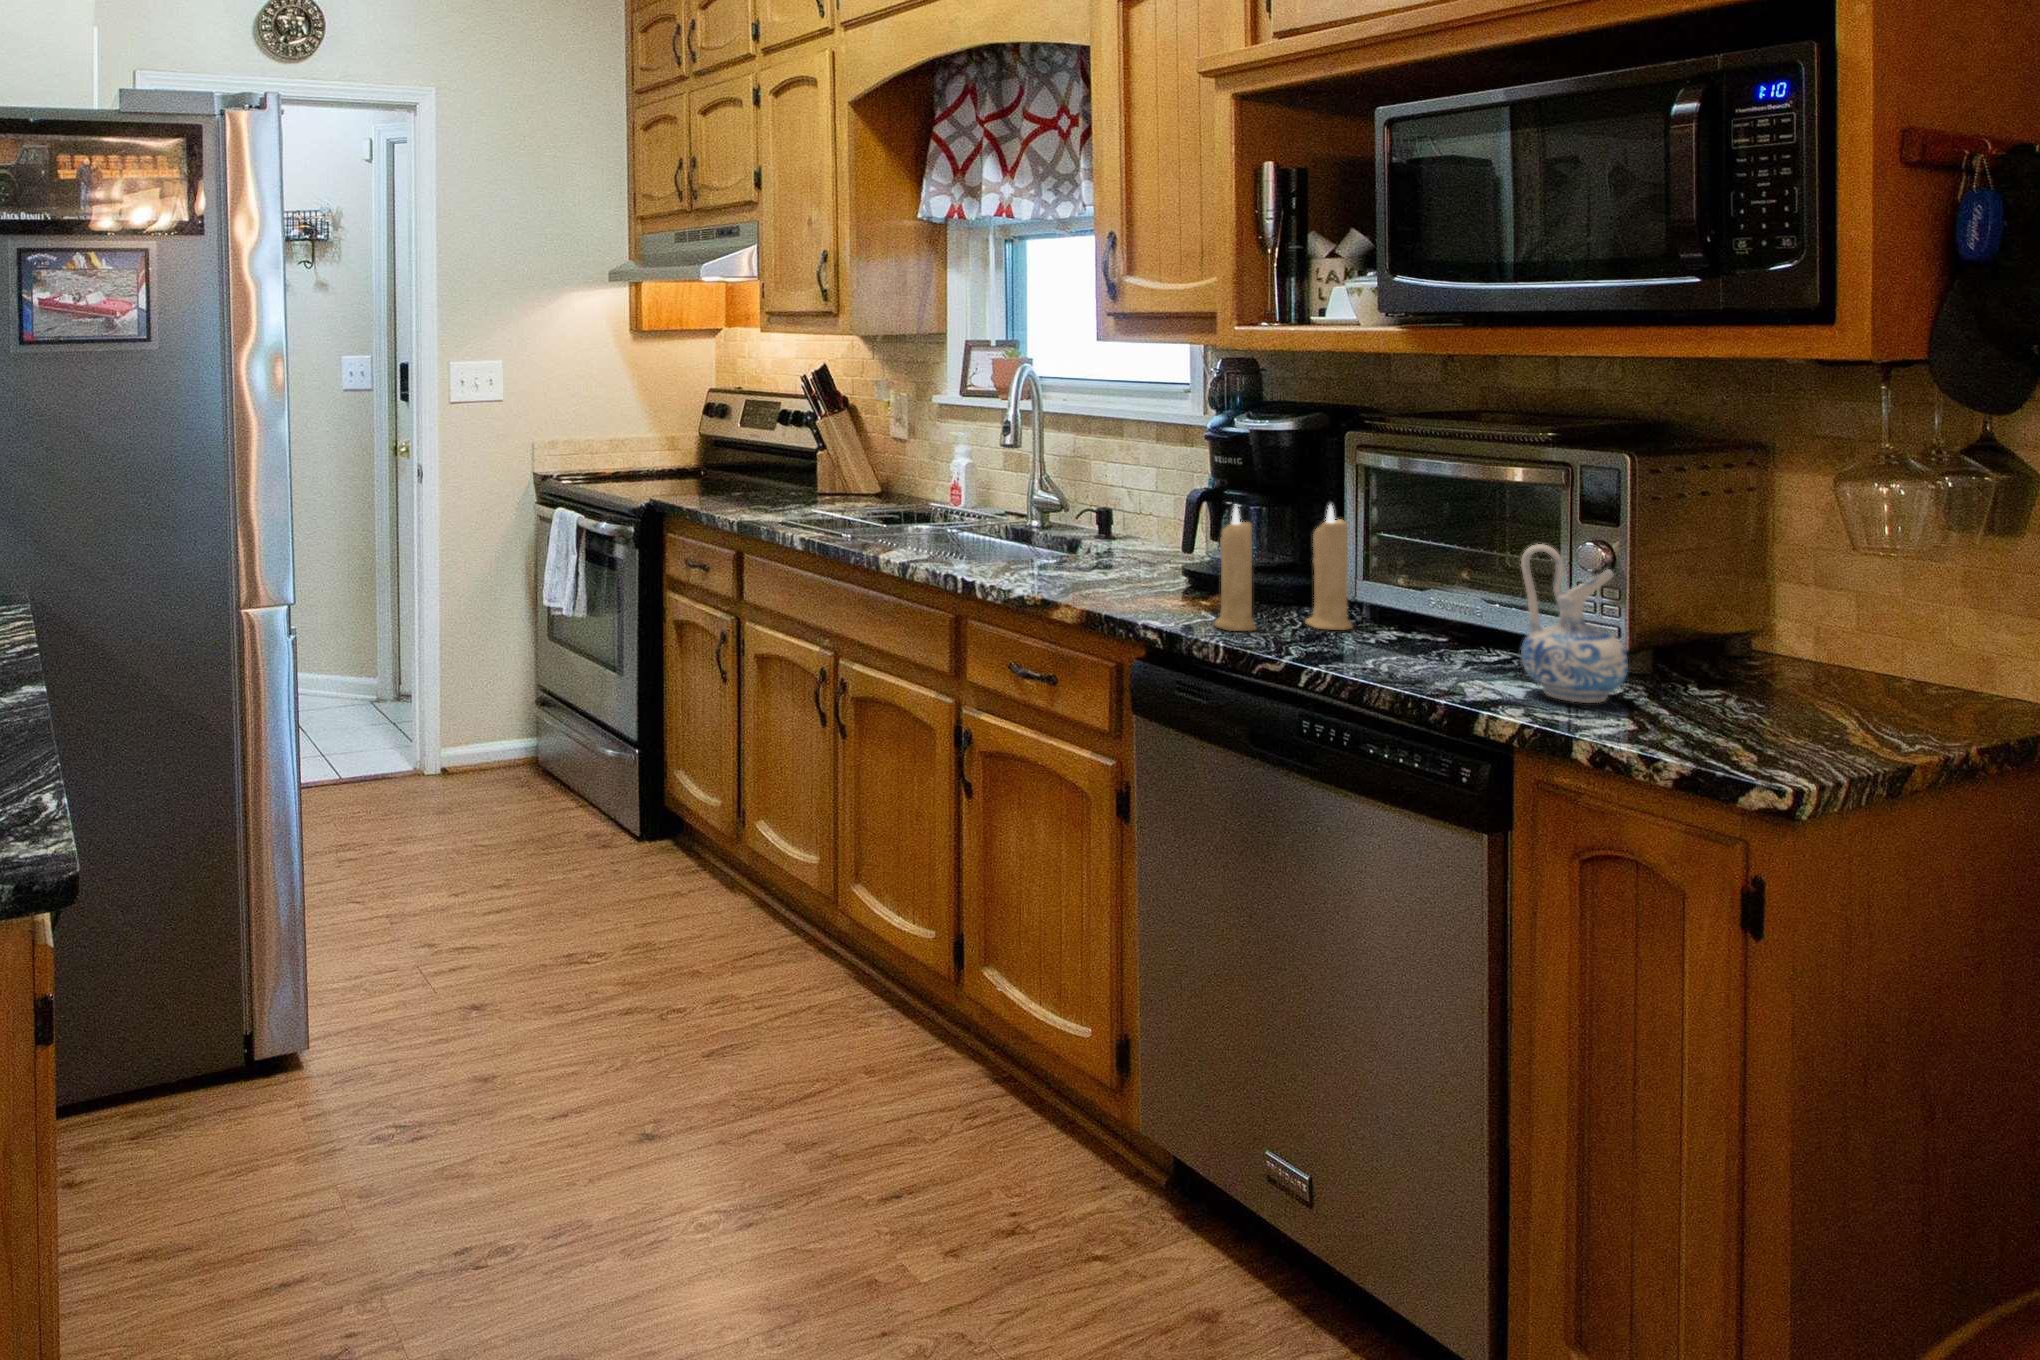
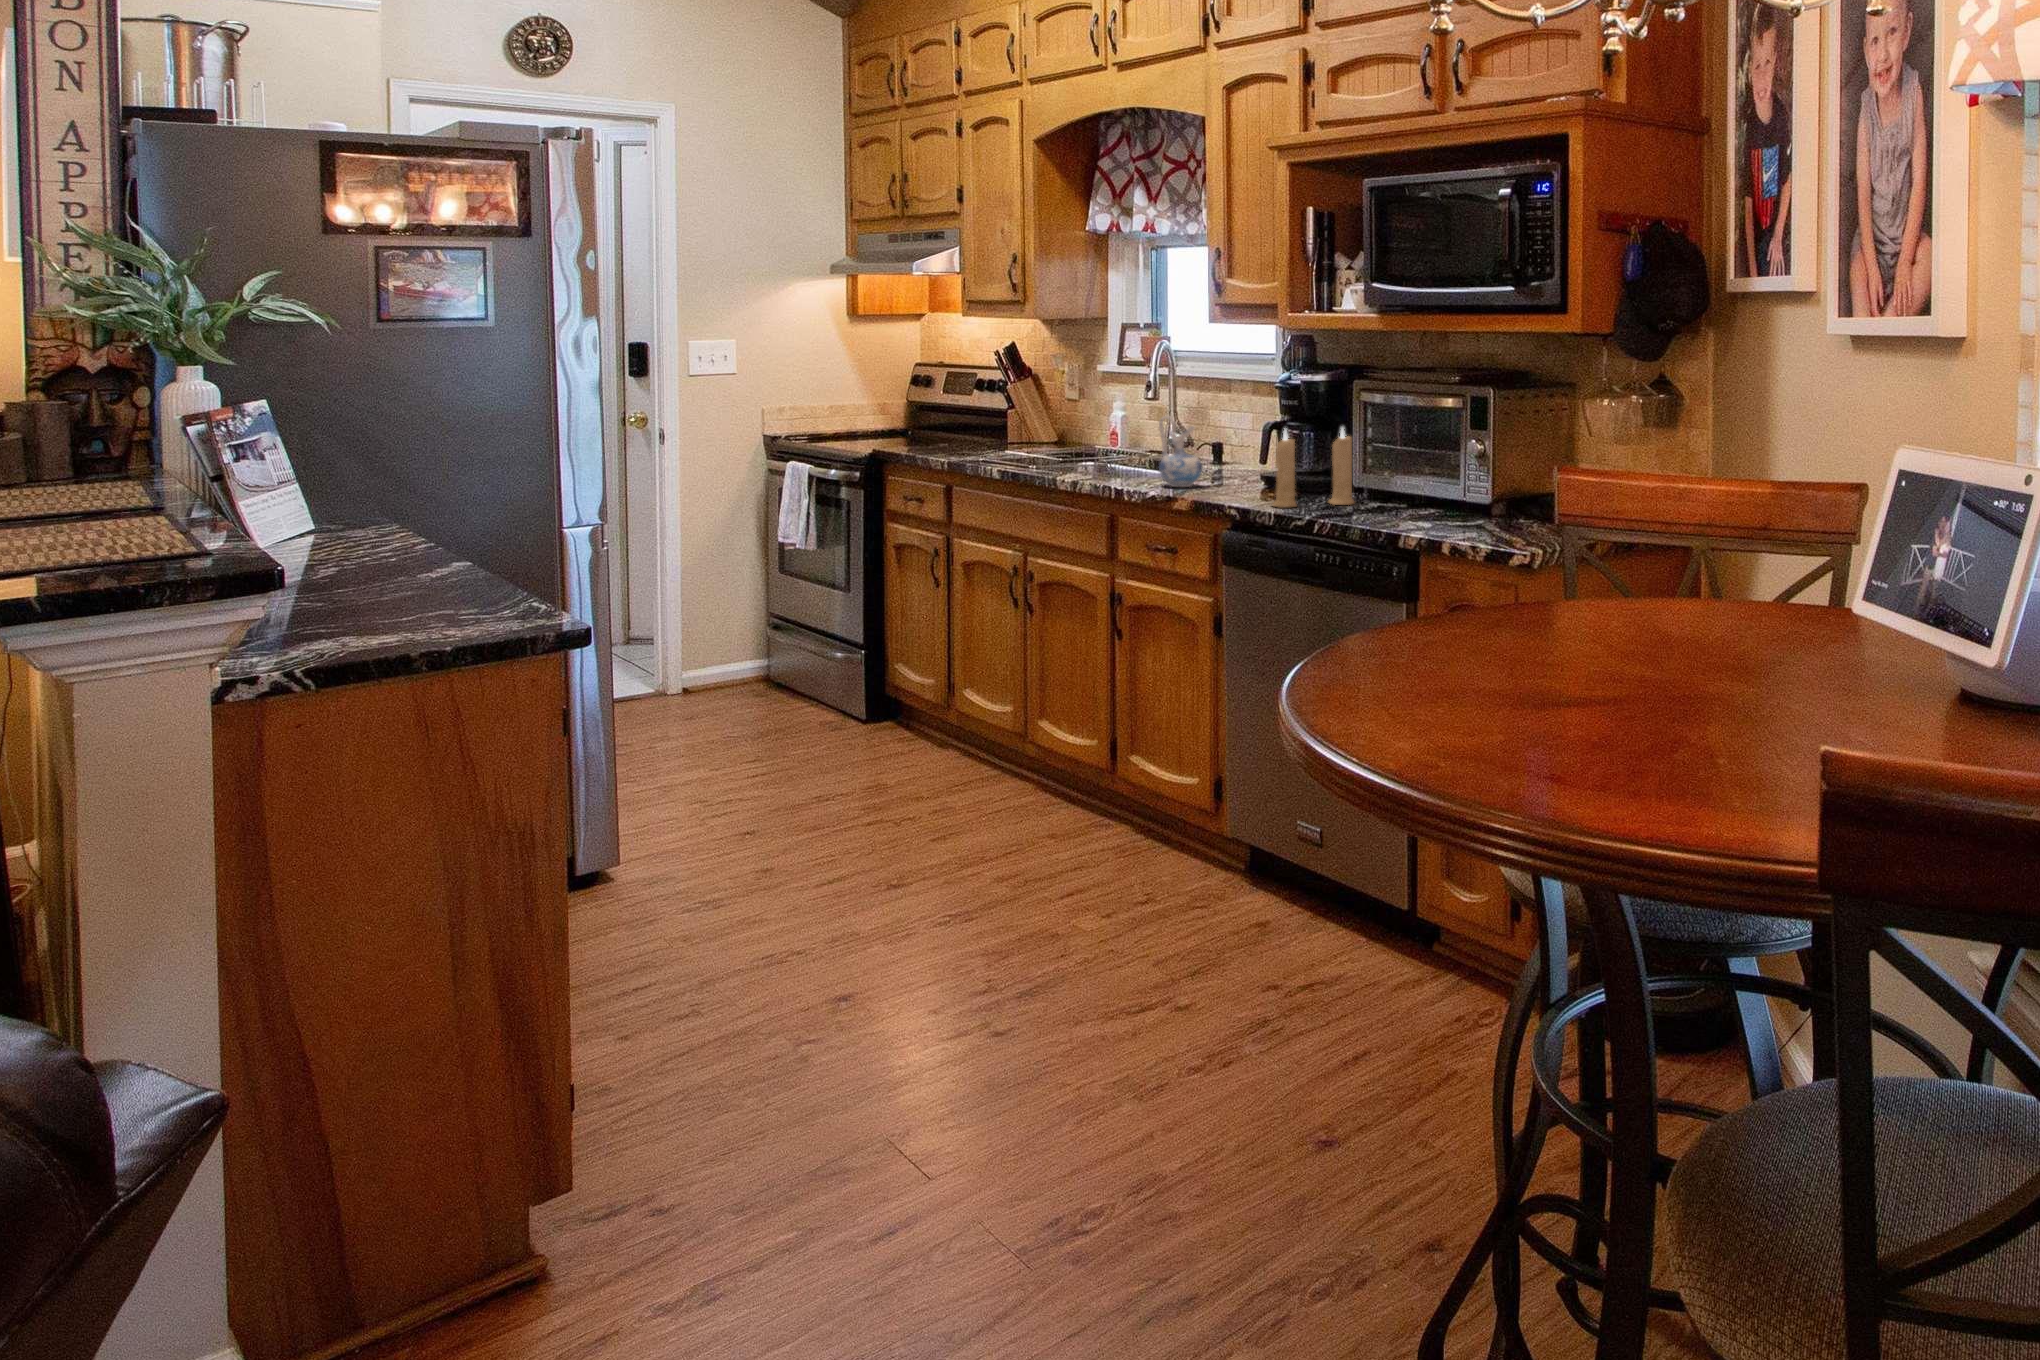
ceramic pitcher: present [1521,544,1628,703] -> present [1159,416,1201,487]

